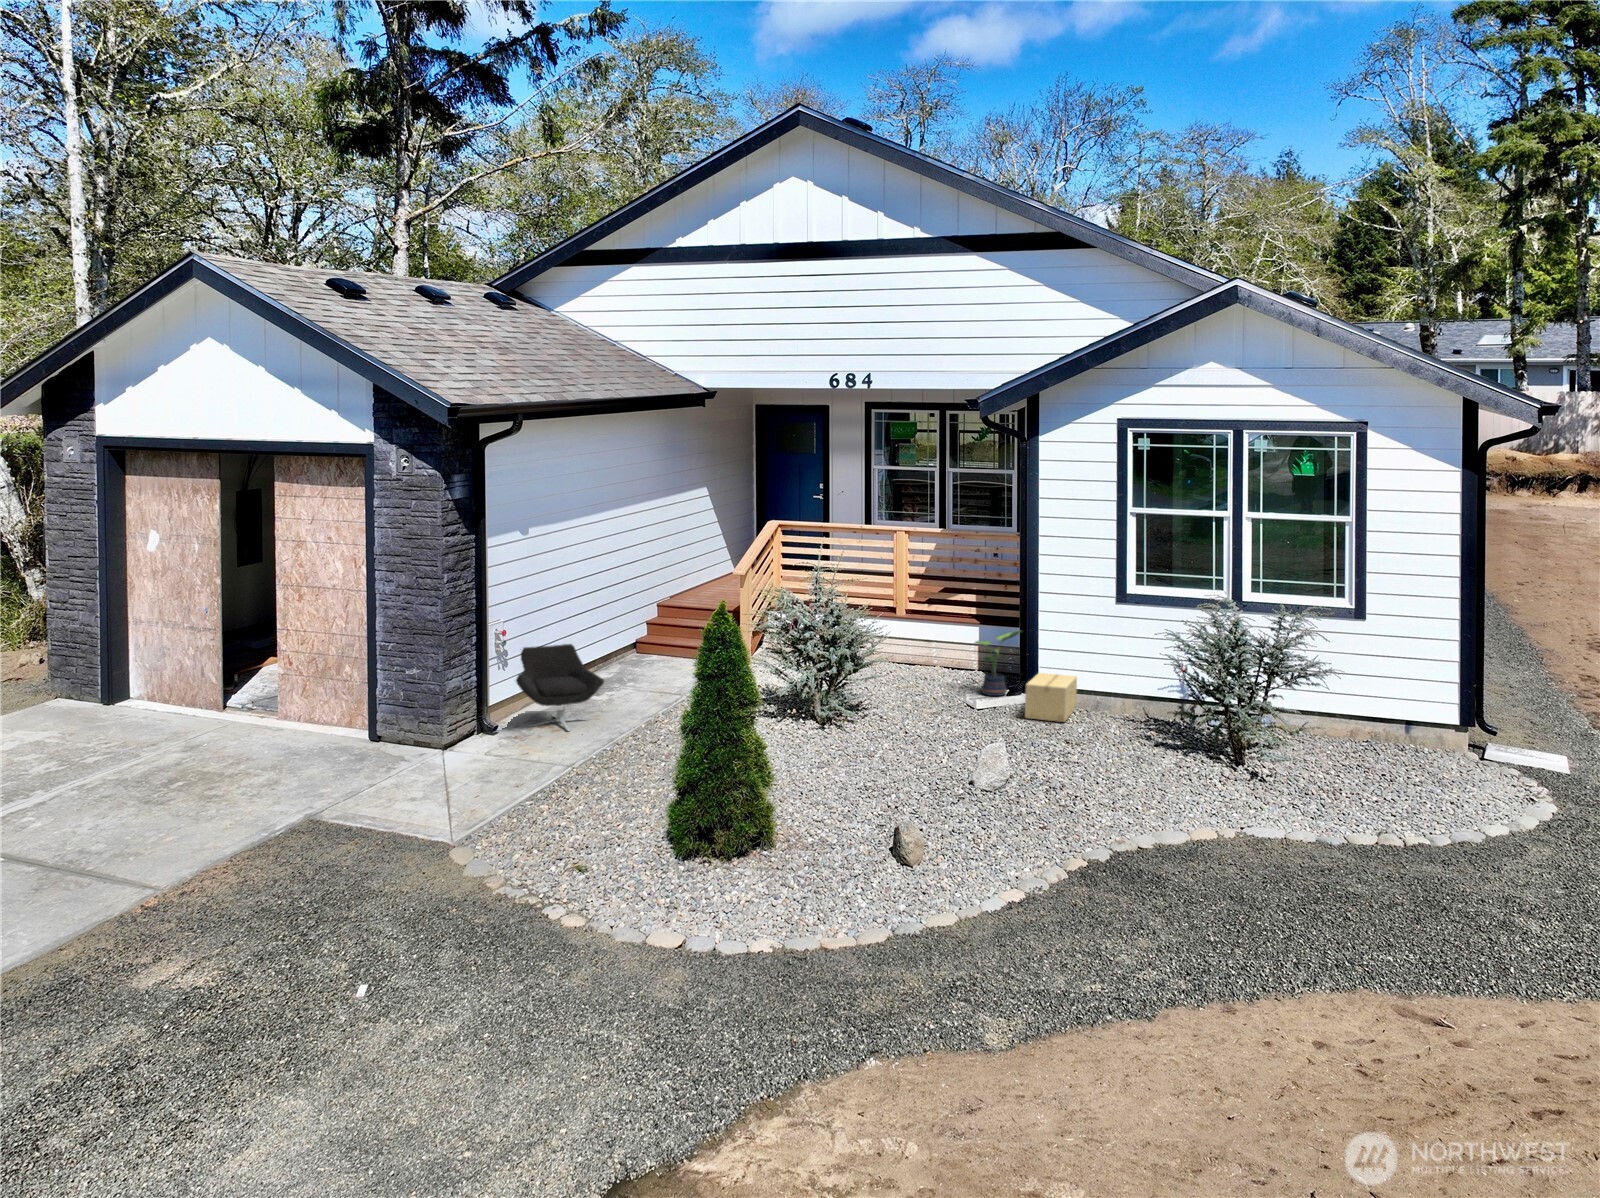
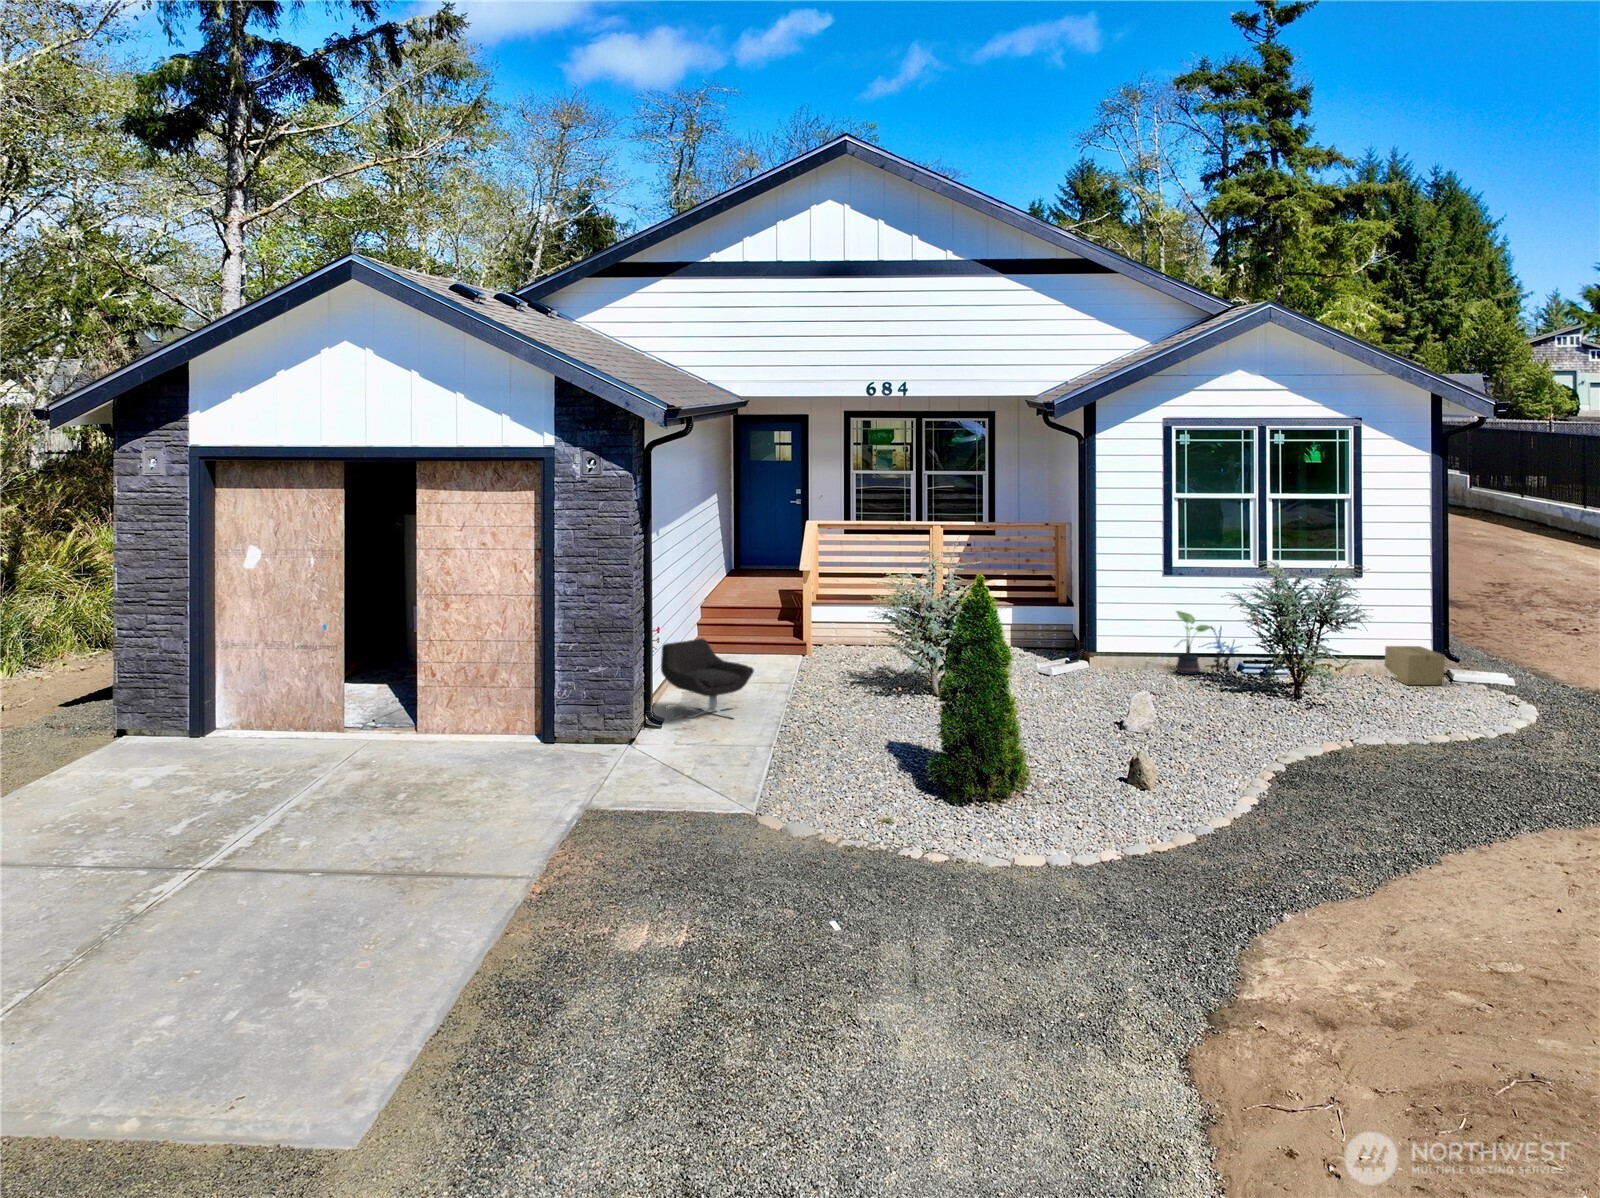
potted plant: present [975,631,1021,696] -> present [1175,611,1213,674]
cardboard box: present [1025,673,1077,722] -> present [1384,646,1445,685]

